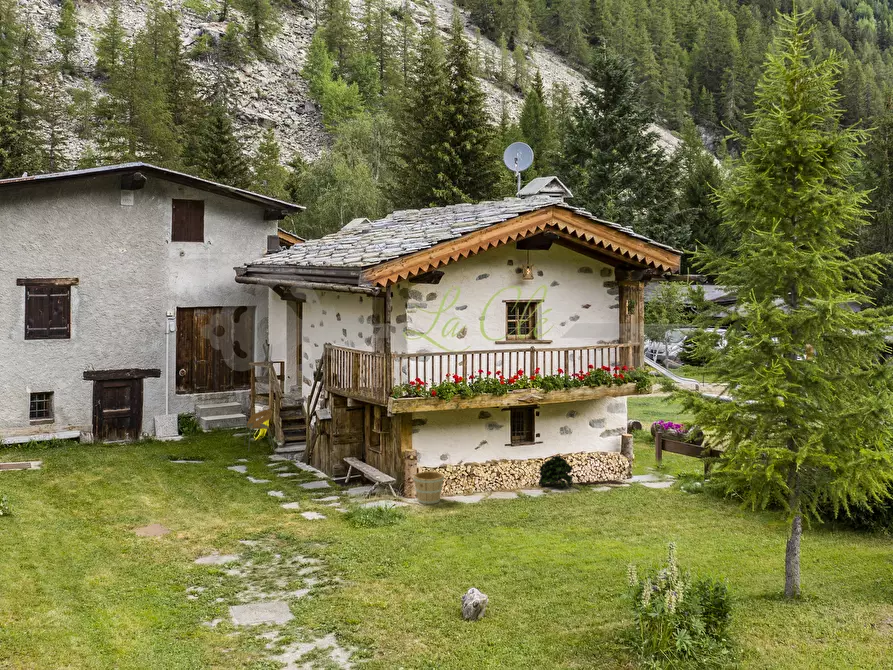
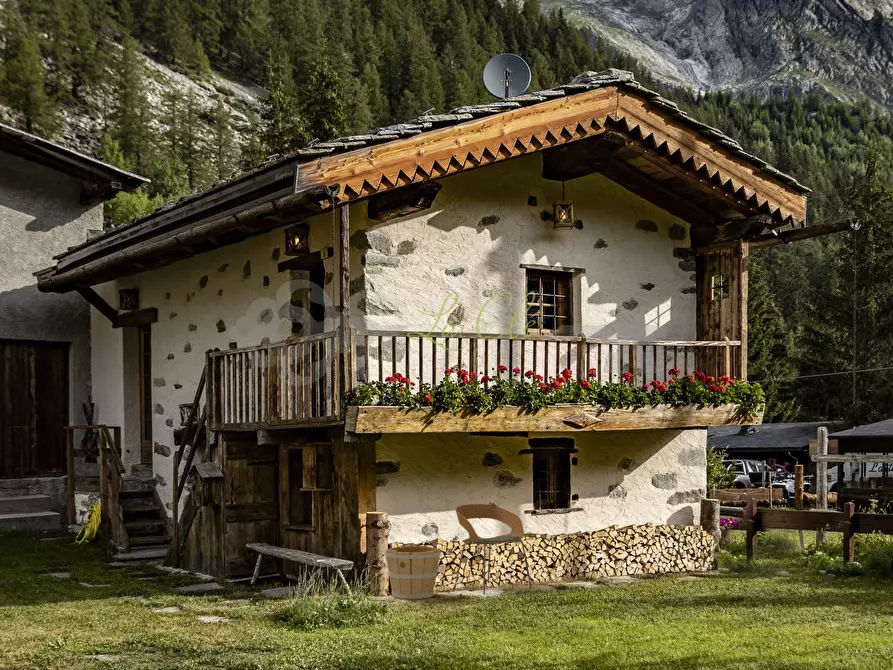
chair: present [244,409,274,450] -> present [455,504,532,594]
potted plant: present [539,456,573,488] -> none [587,524,647,579]

